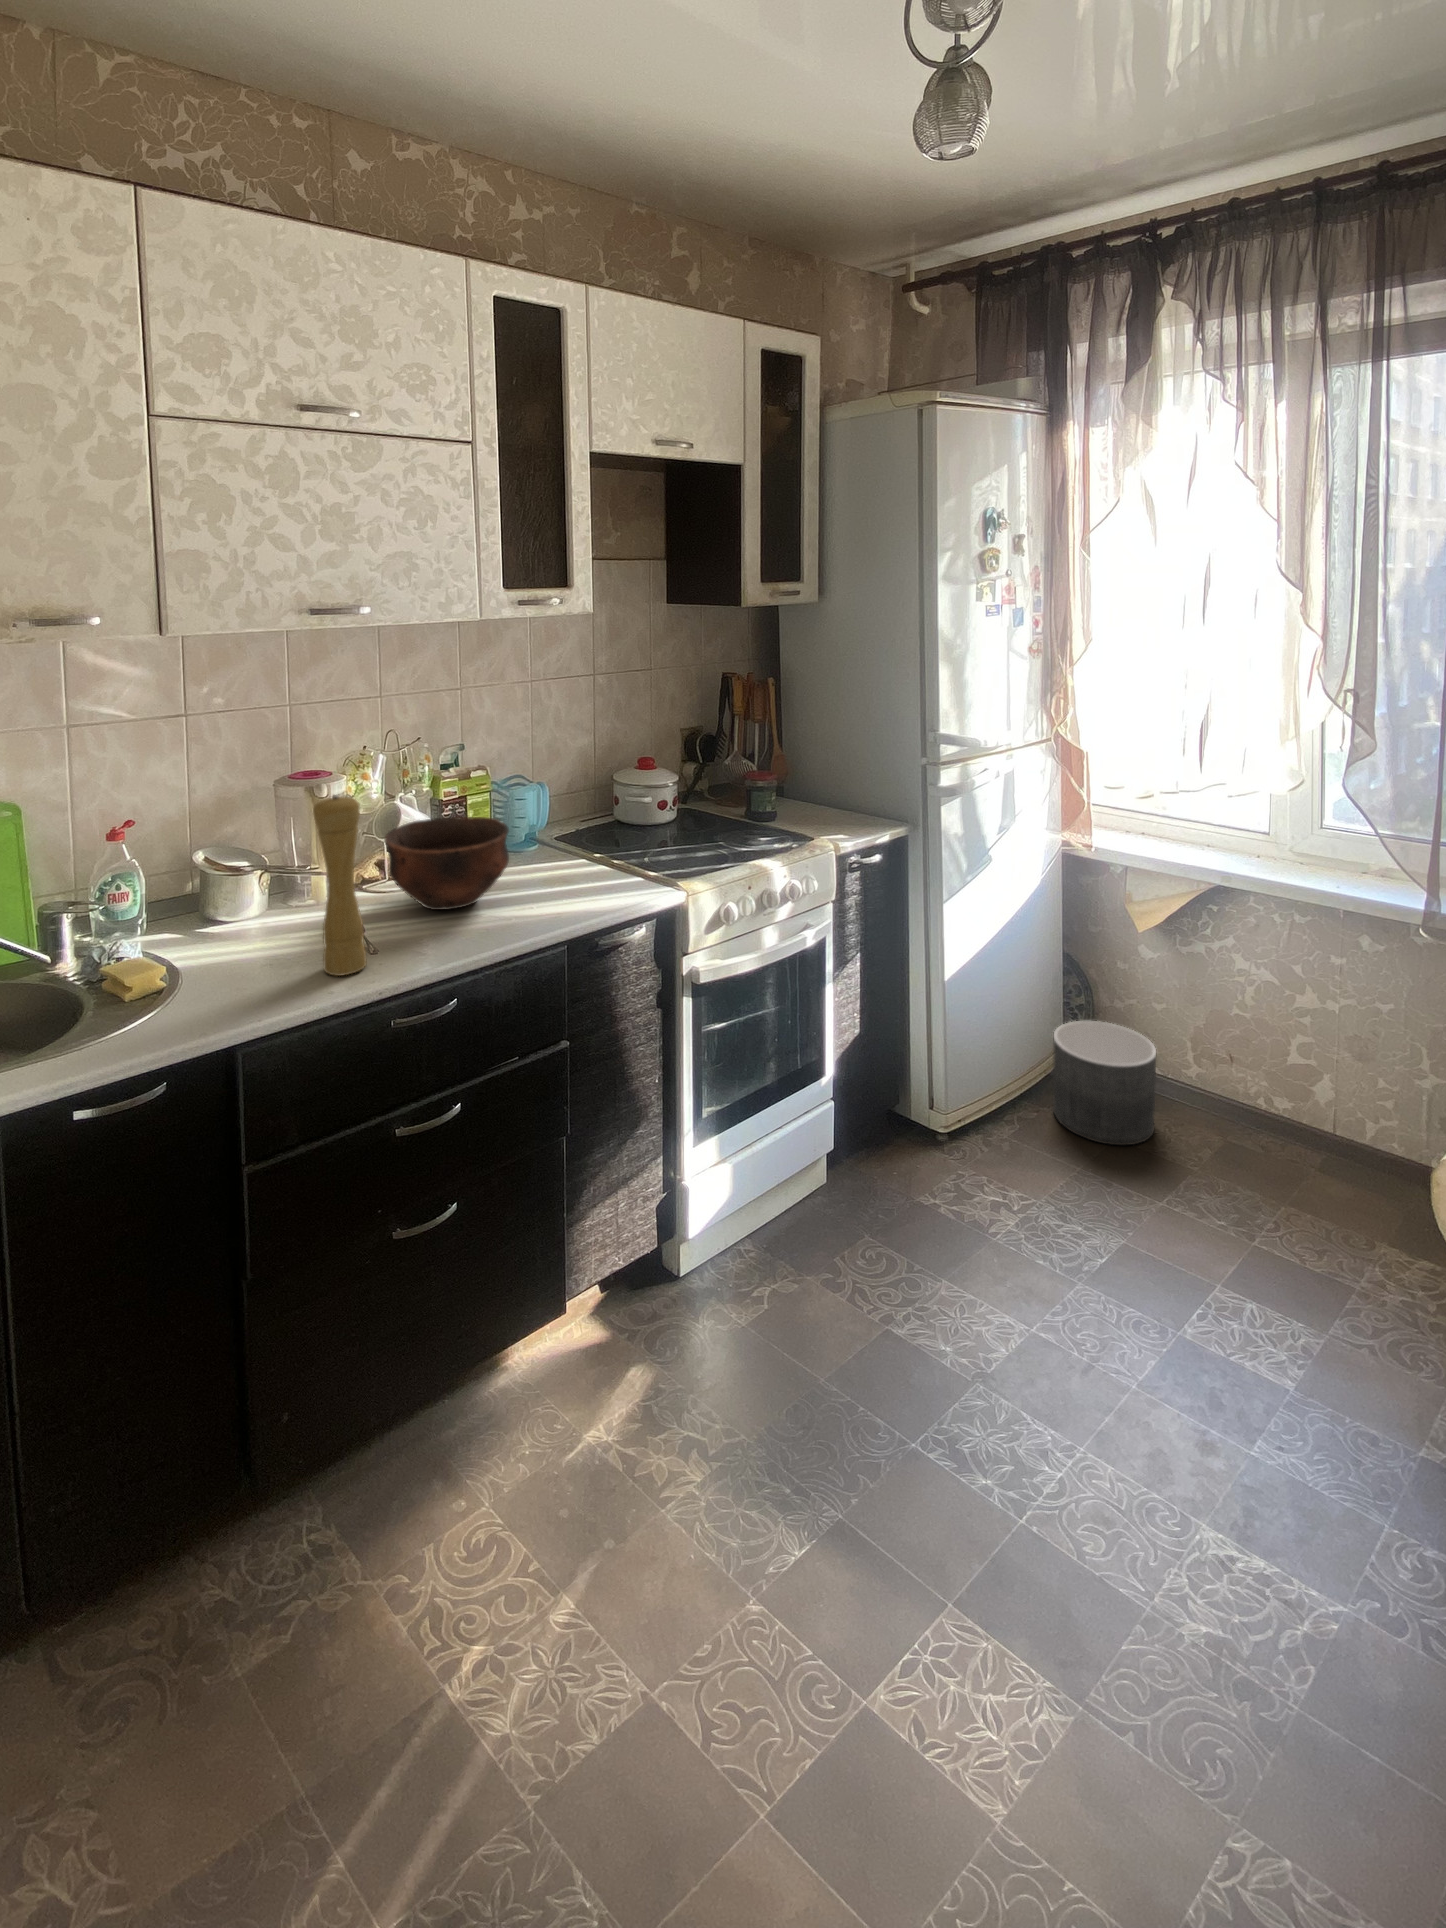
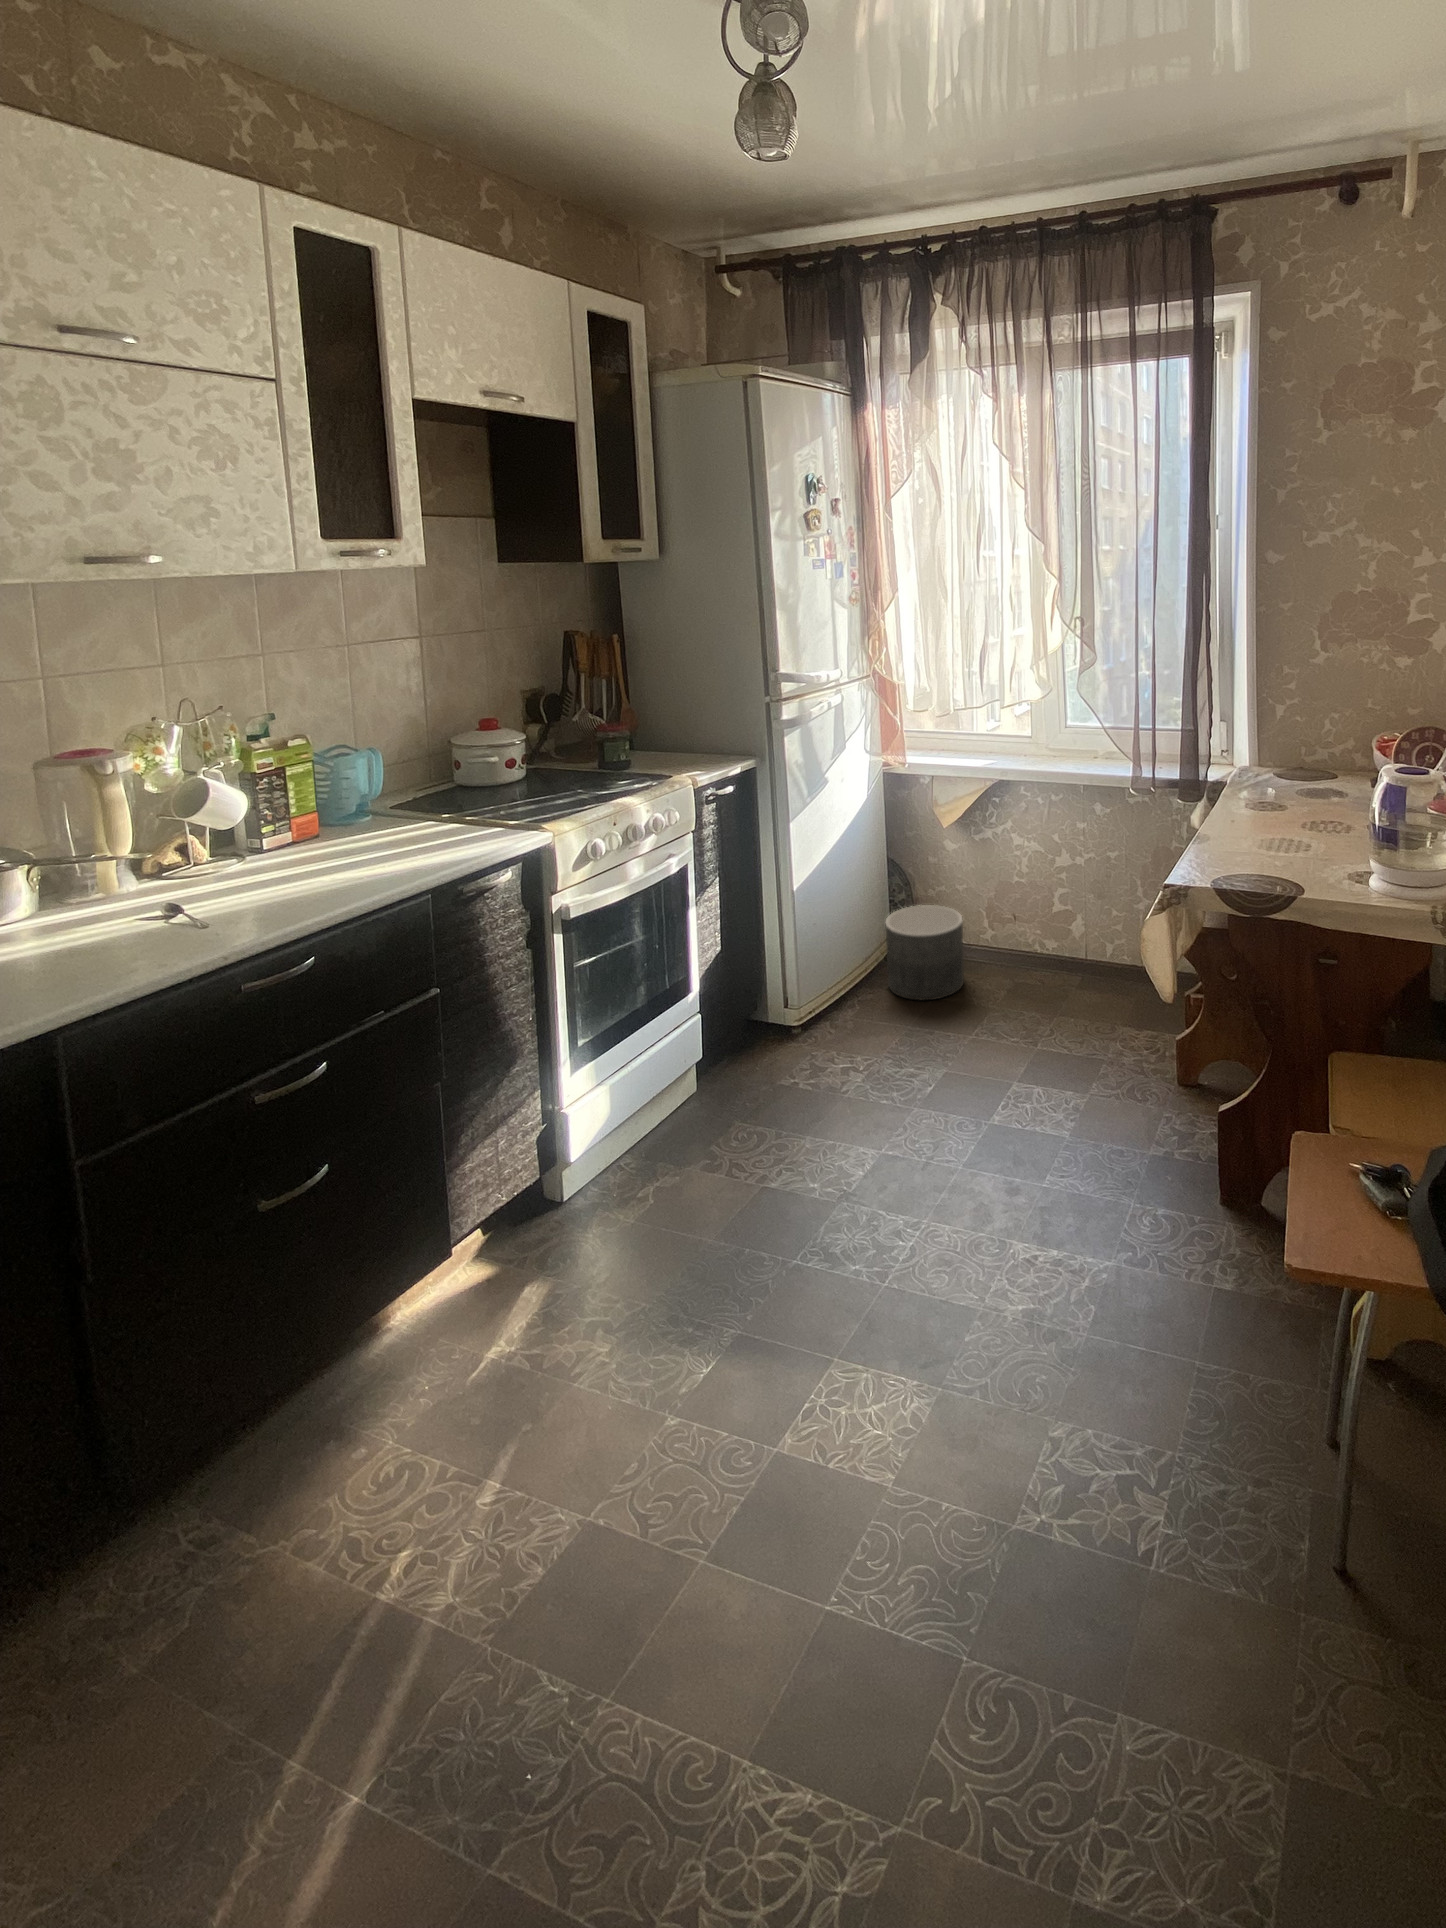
pepper mill: present [313,795,366,976] -> none [100,759,185,959]
bowl: present [384,817,509,910] -> none [187,782,350,884]

